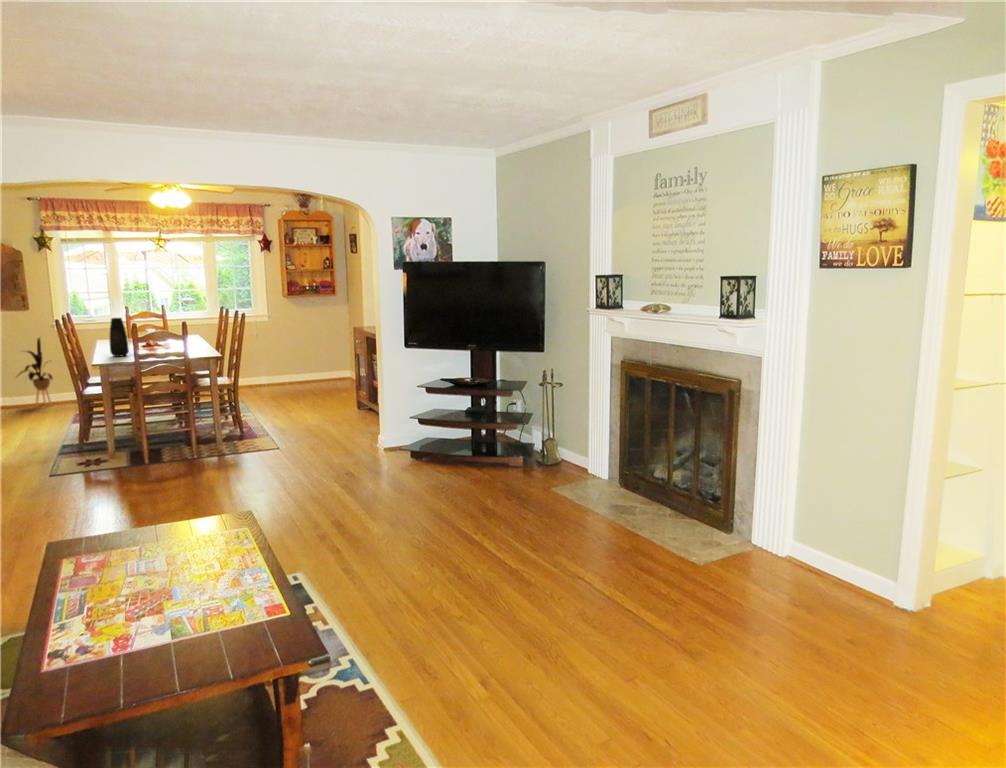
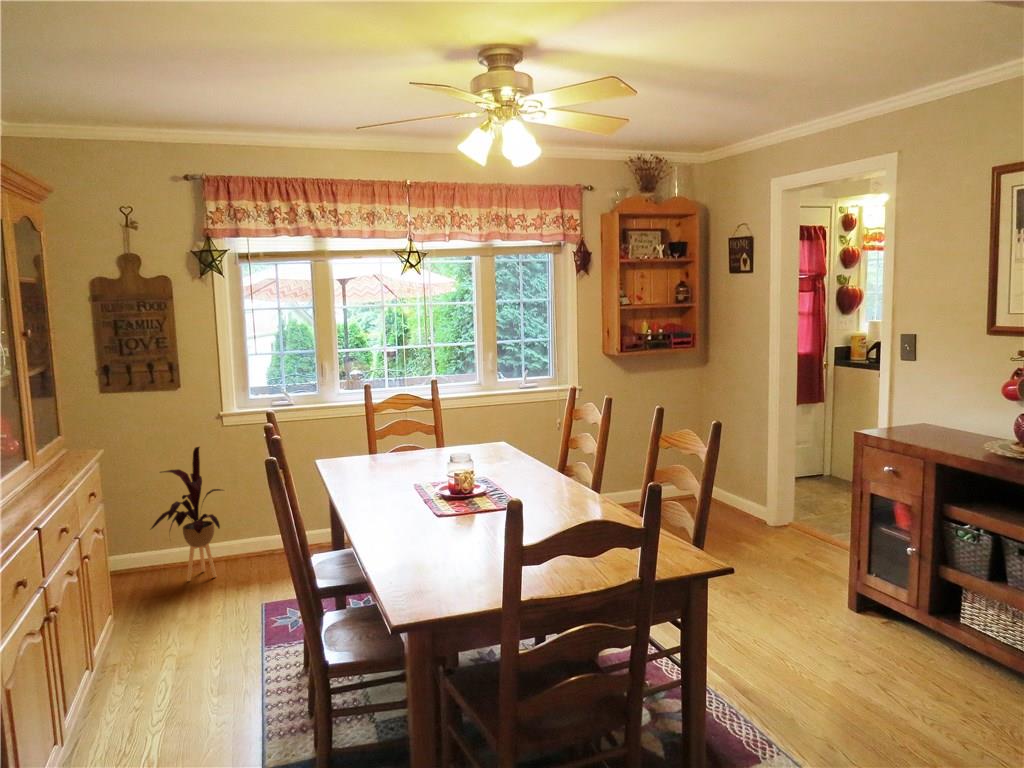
vase: present [110,318,129,357] -> none [406,458,457,580]

